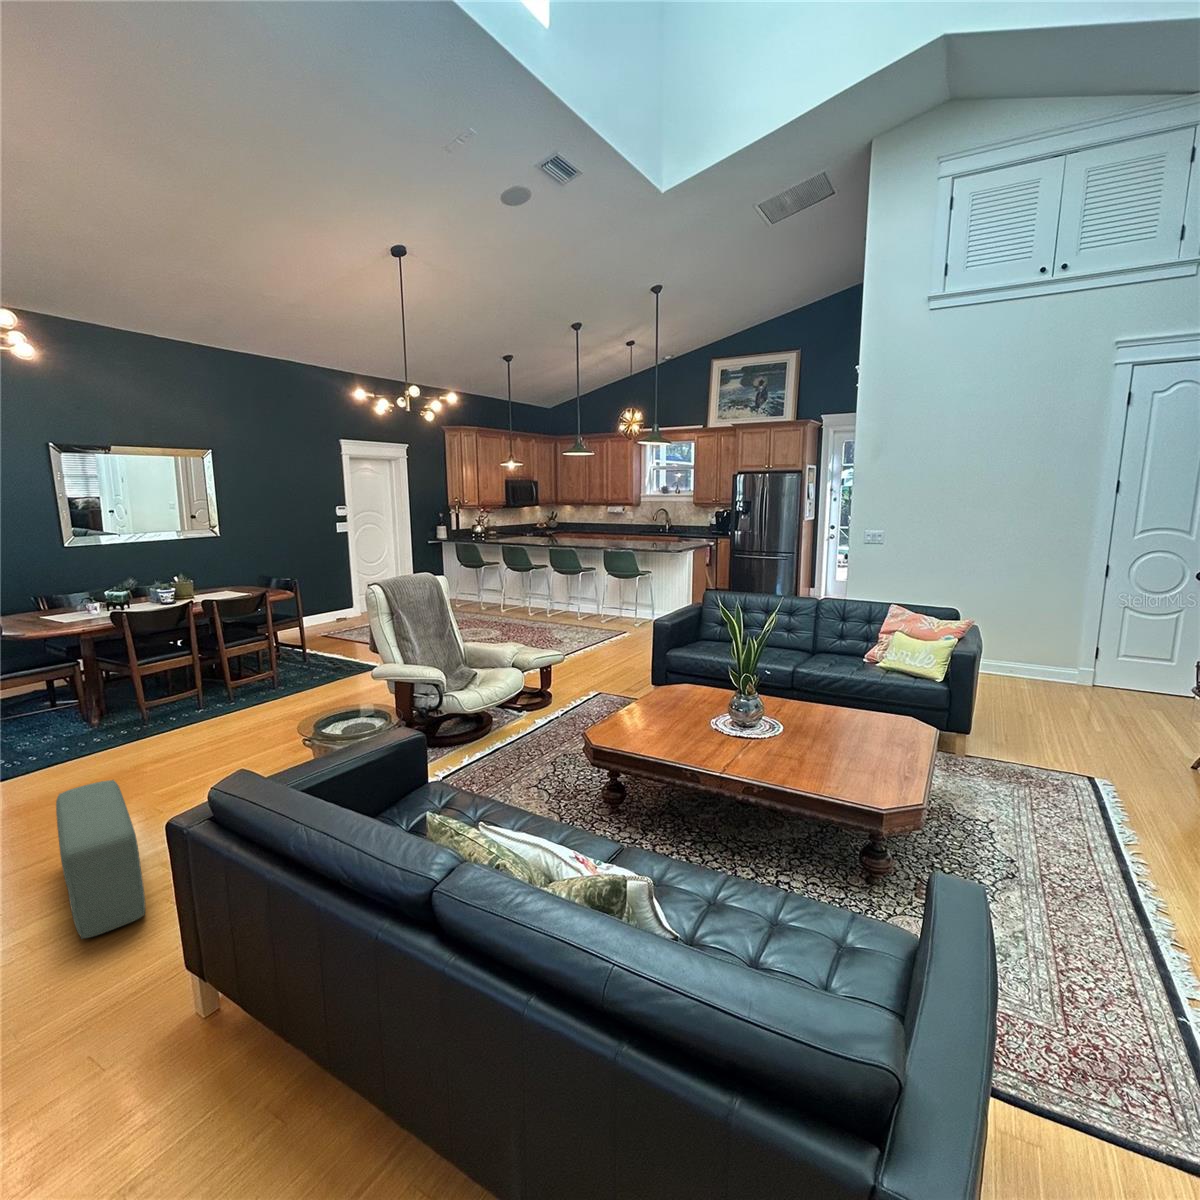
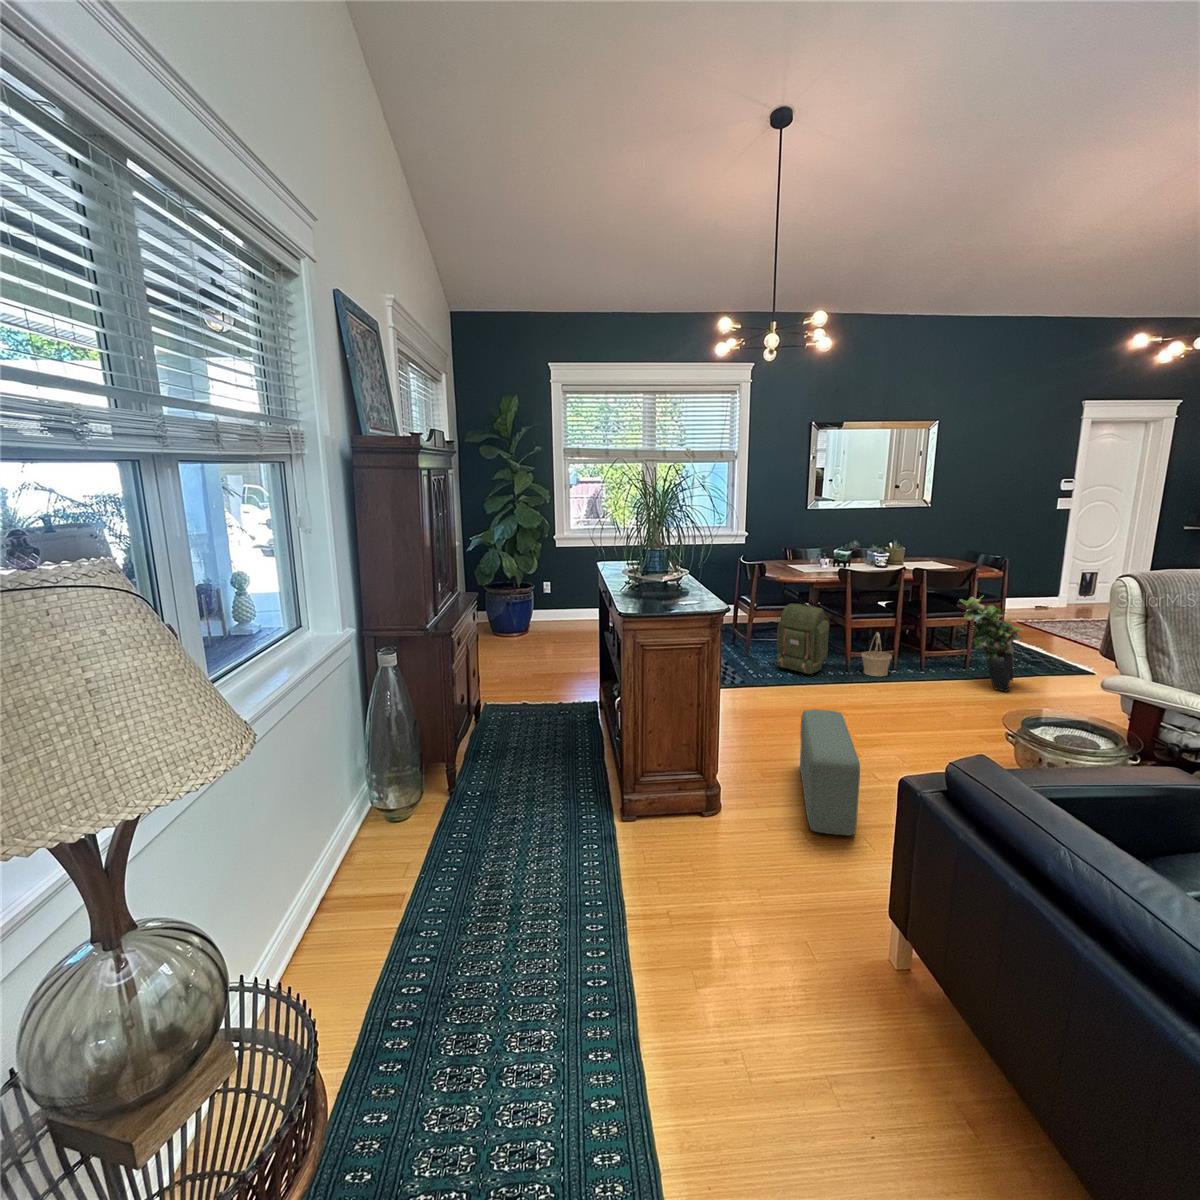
potted plant: none [252,617,317,702] -> present [960,597,1023,692]
backpack: none [26,659,110,746] -> present [777,603,829,674]
basket: none [156,675,193,724] -> present [862,632,892,676]

